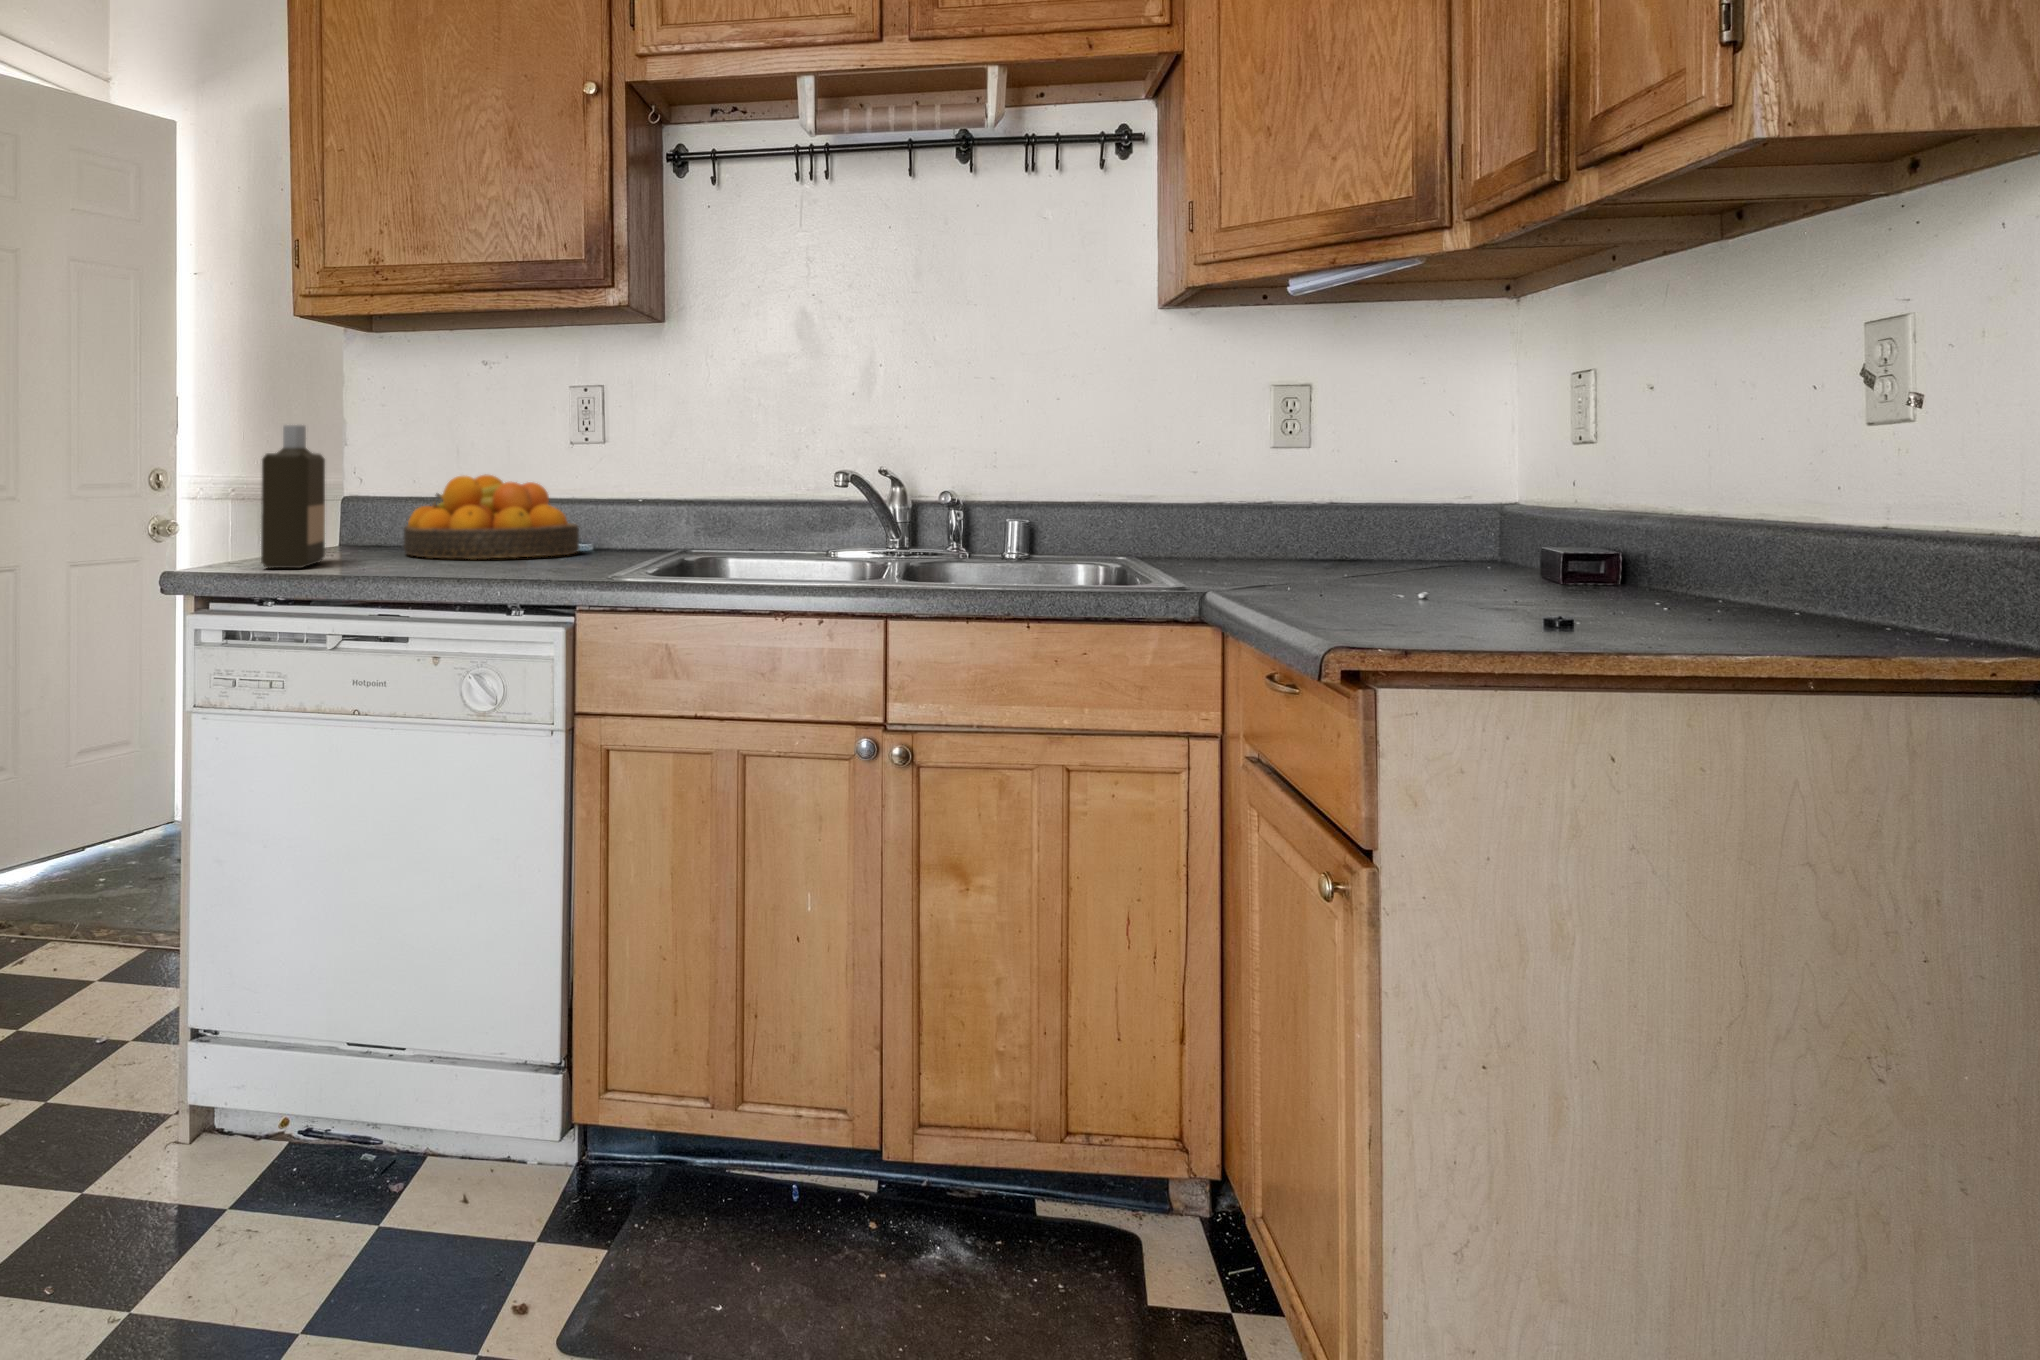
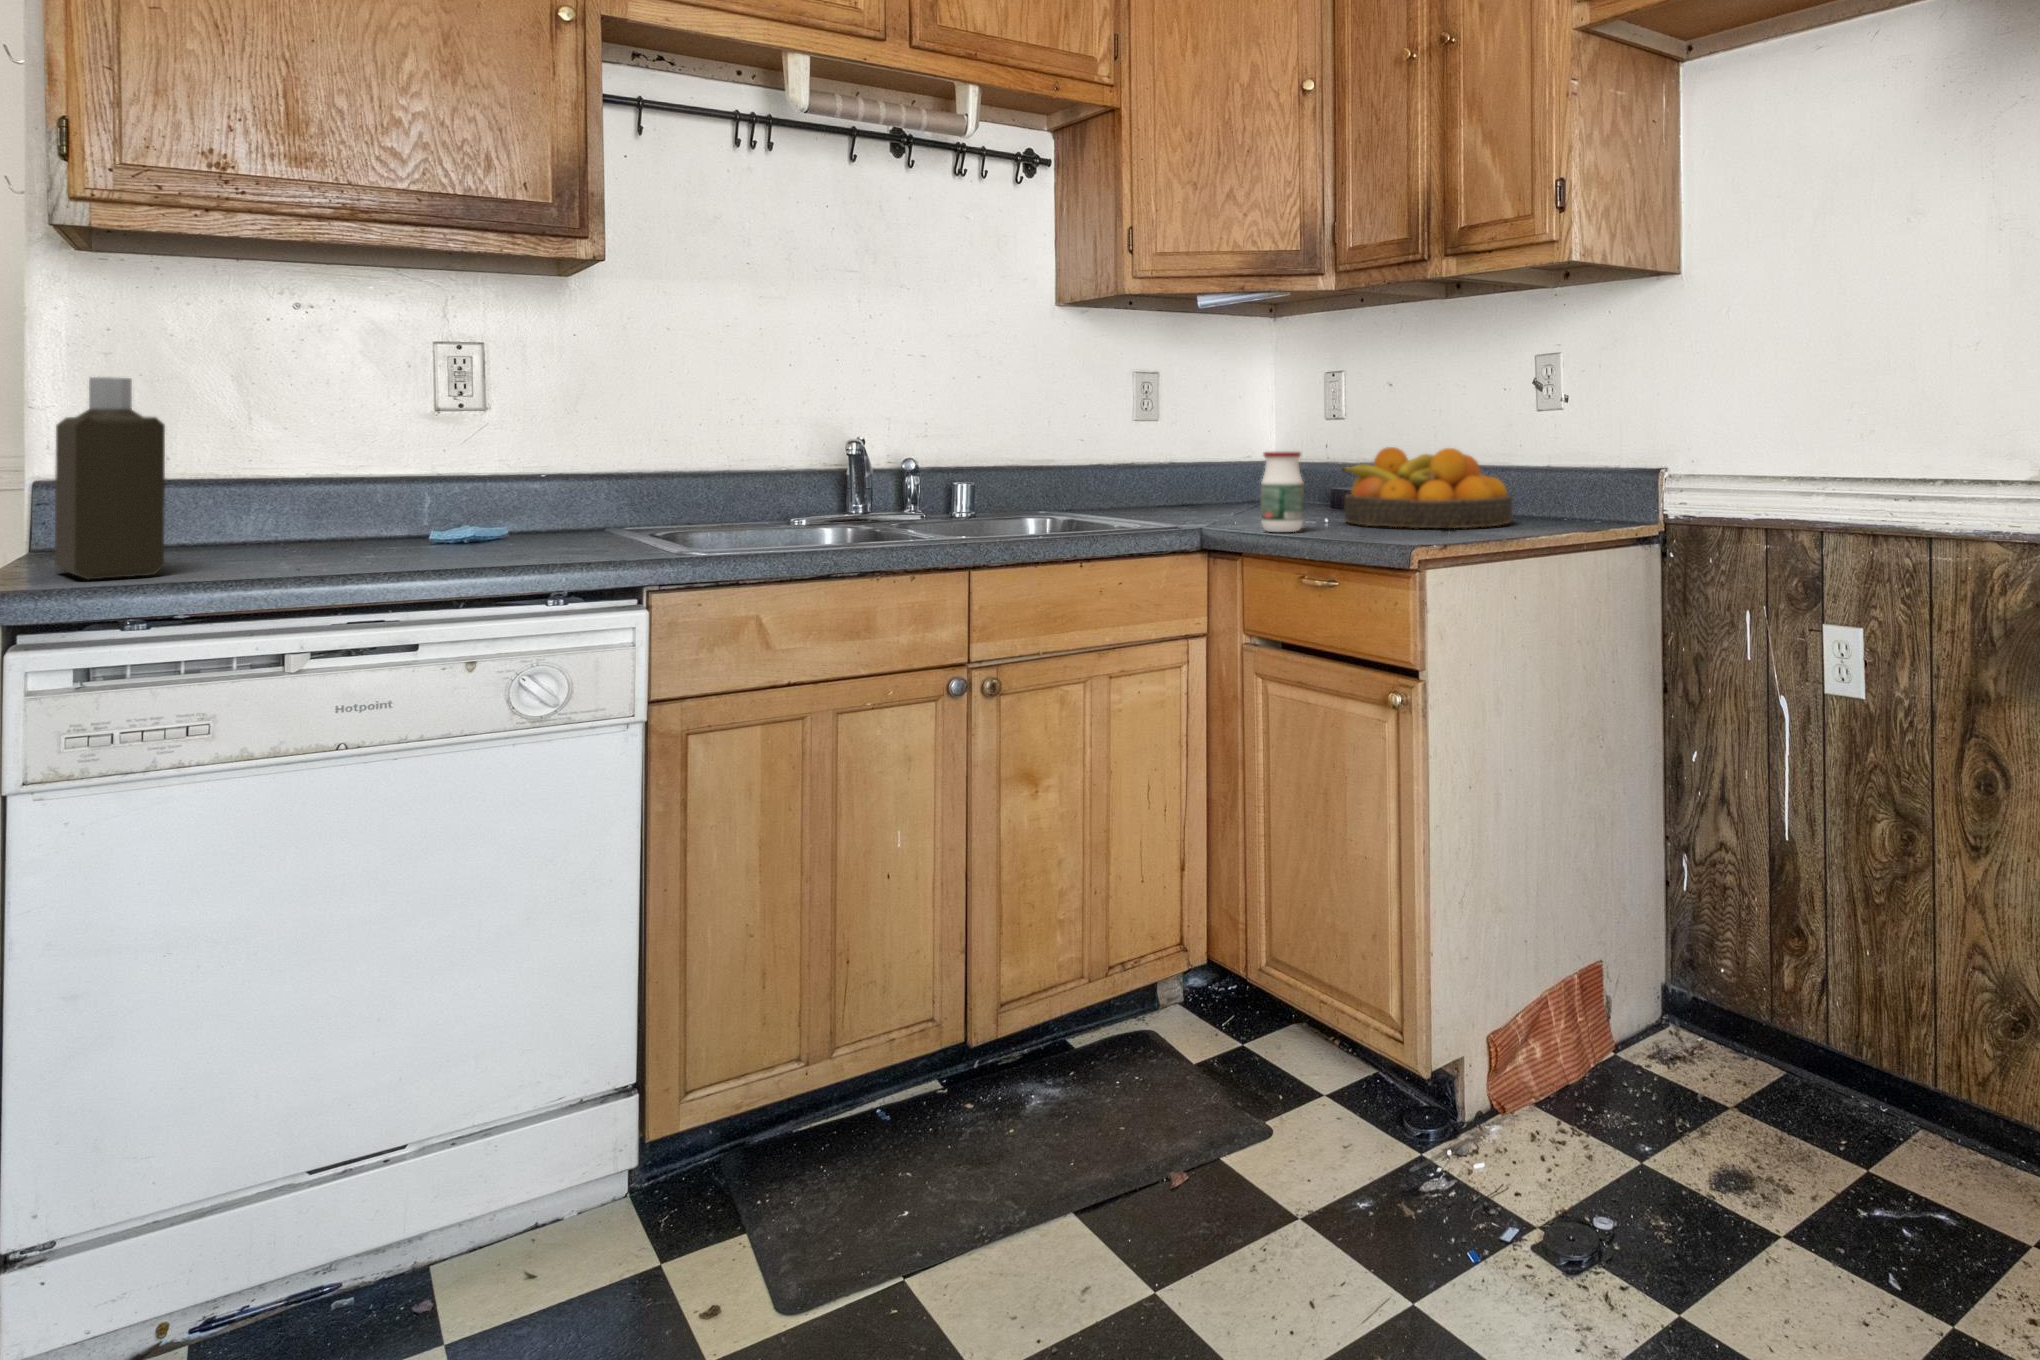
fruit bowl: present [404,474,579,559] -> present [1342,447,1512,528]
jar: none [1252,490,1318,604] -> present [1261,451,1304,532]

